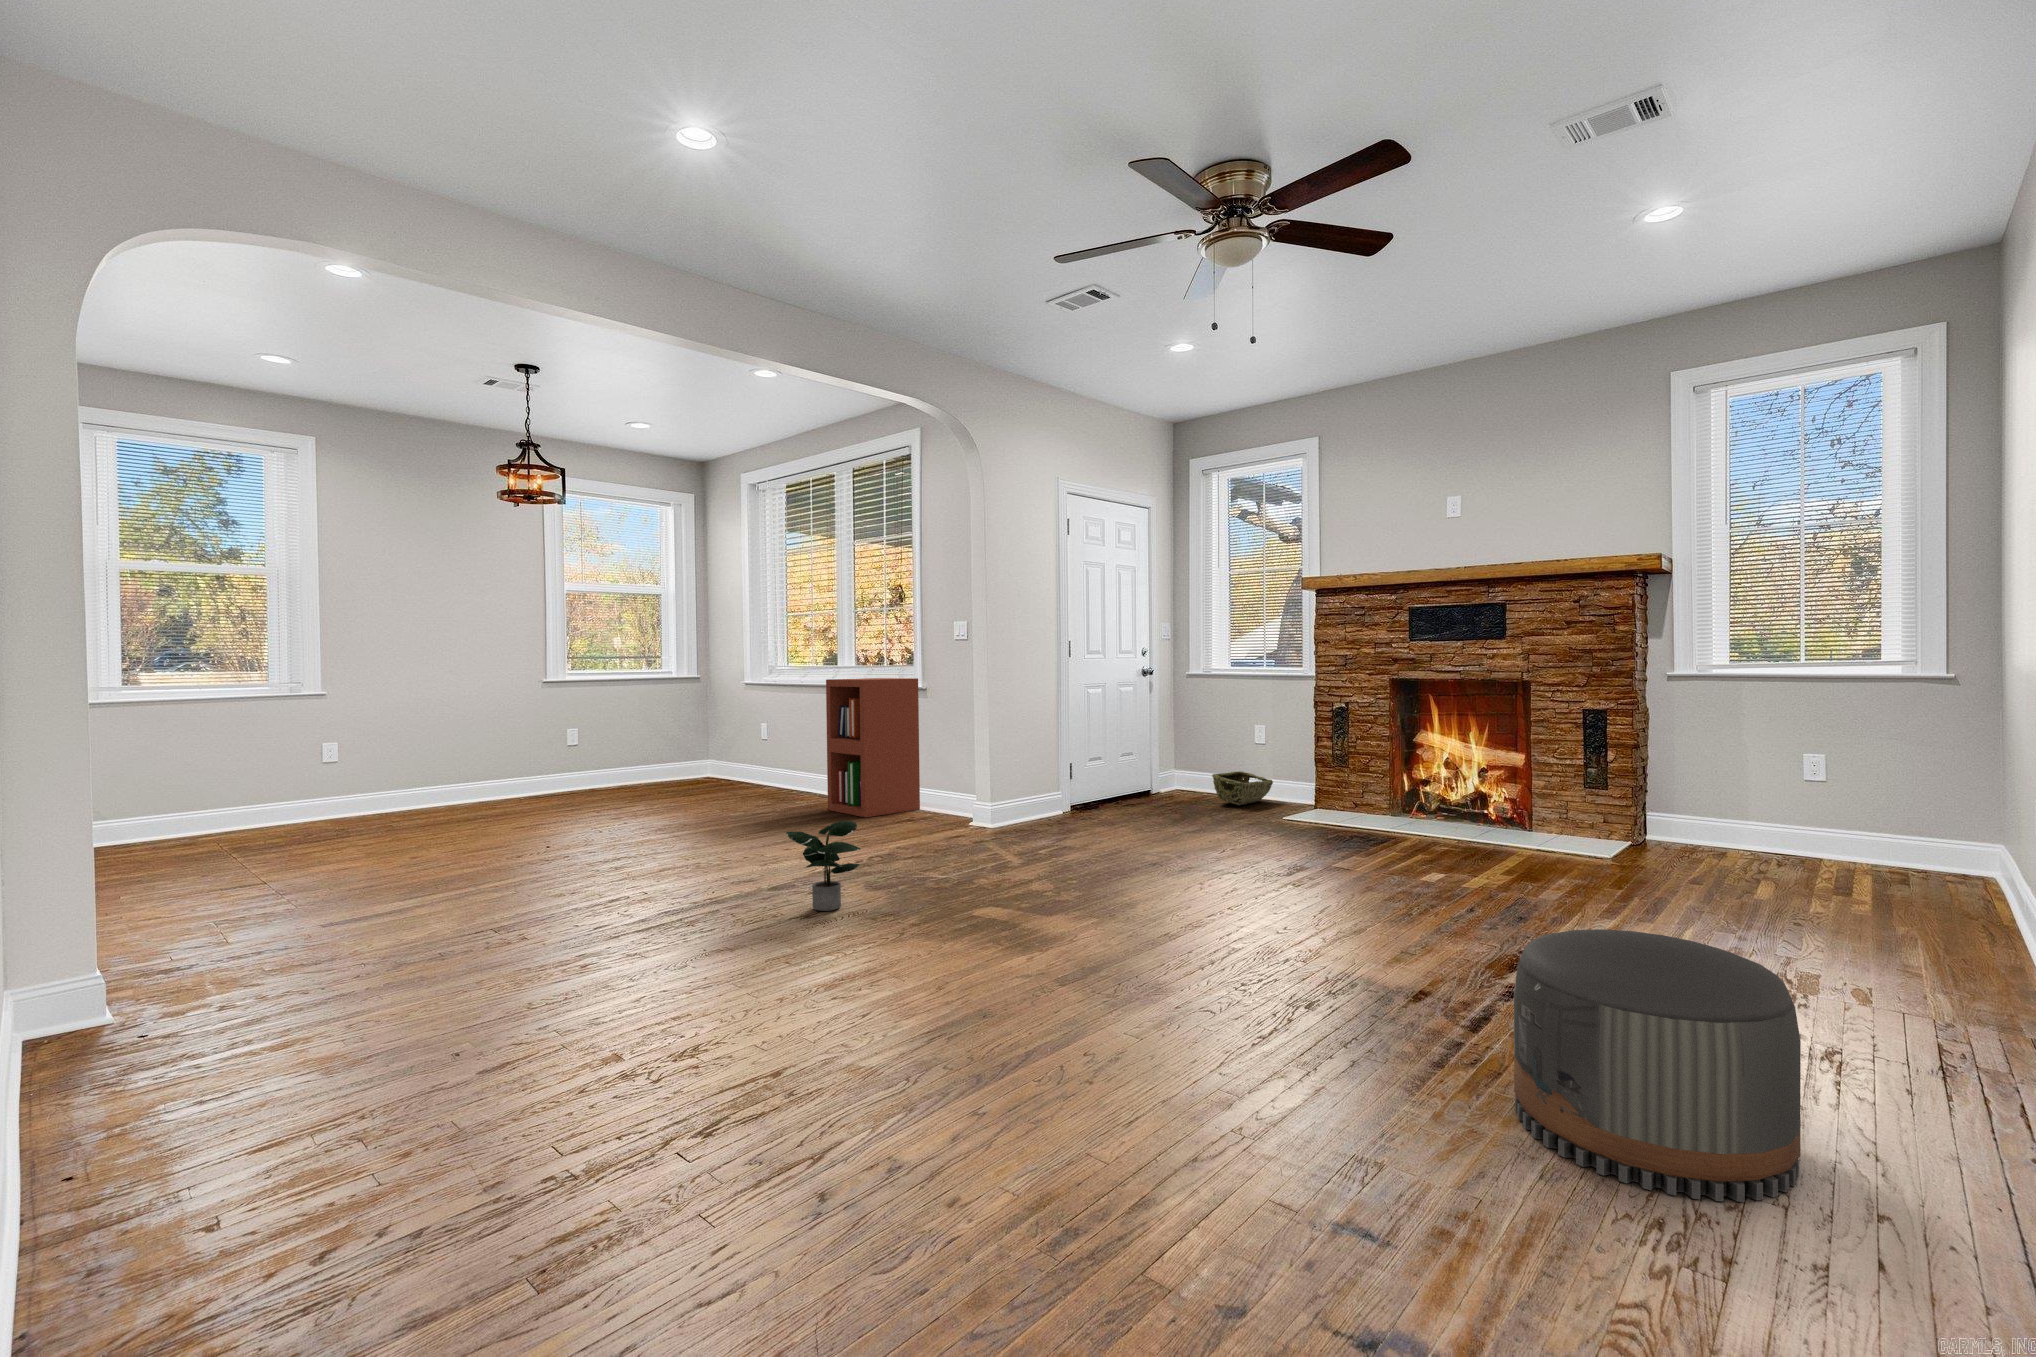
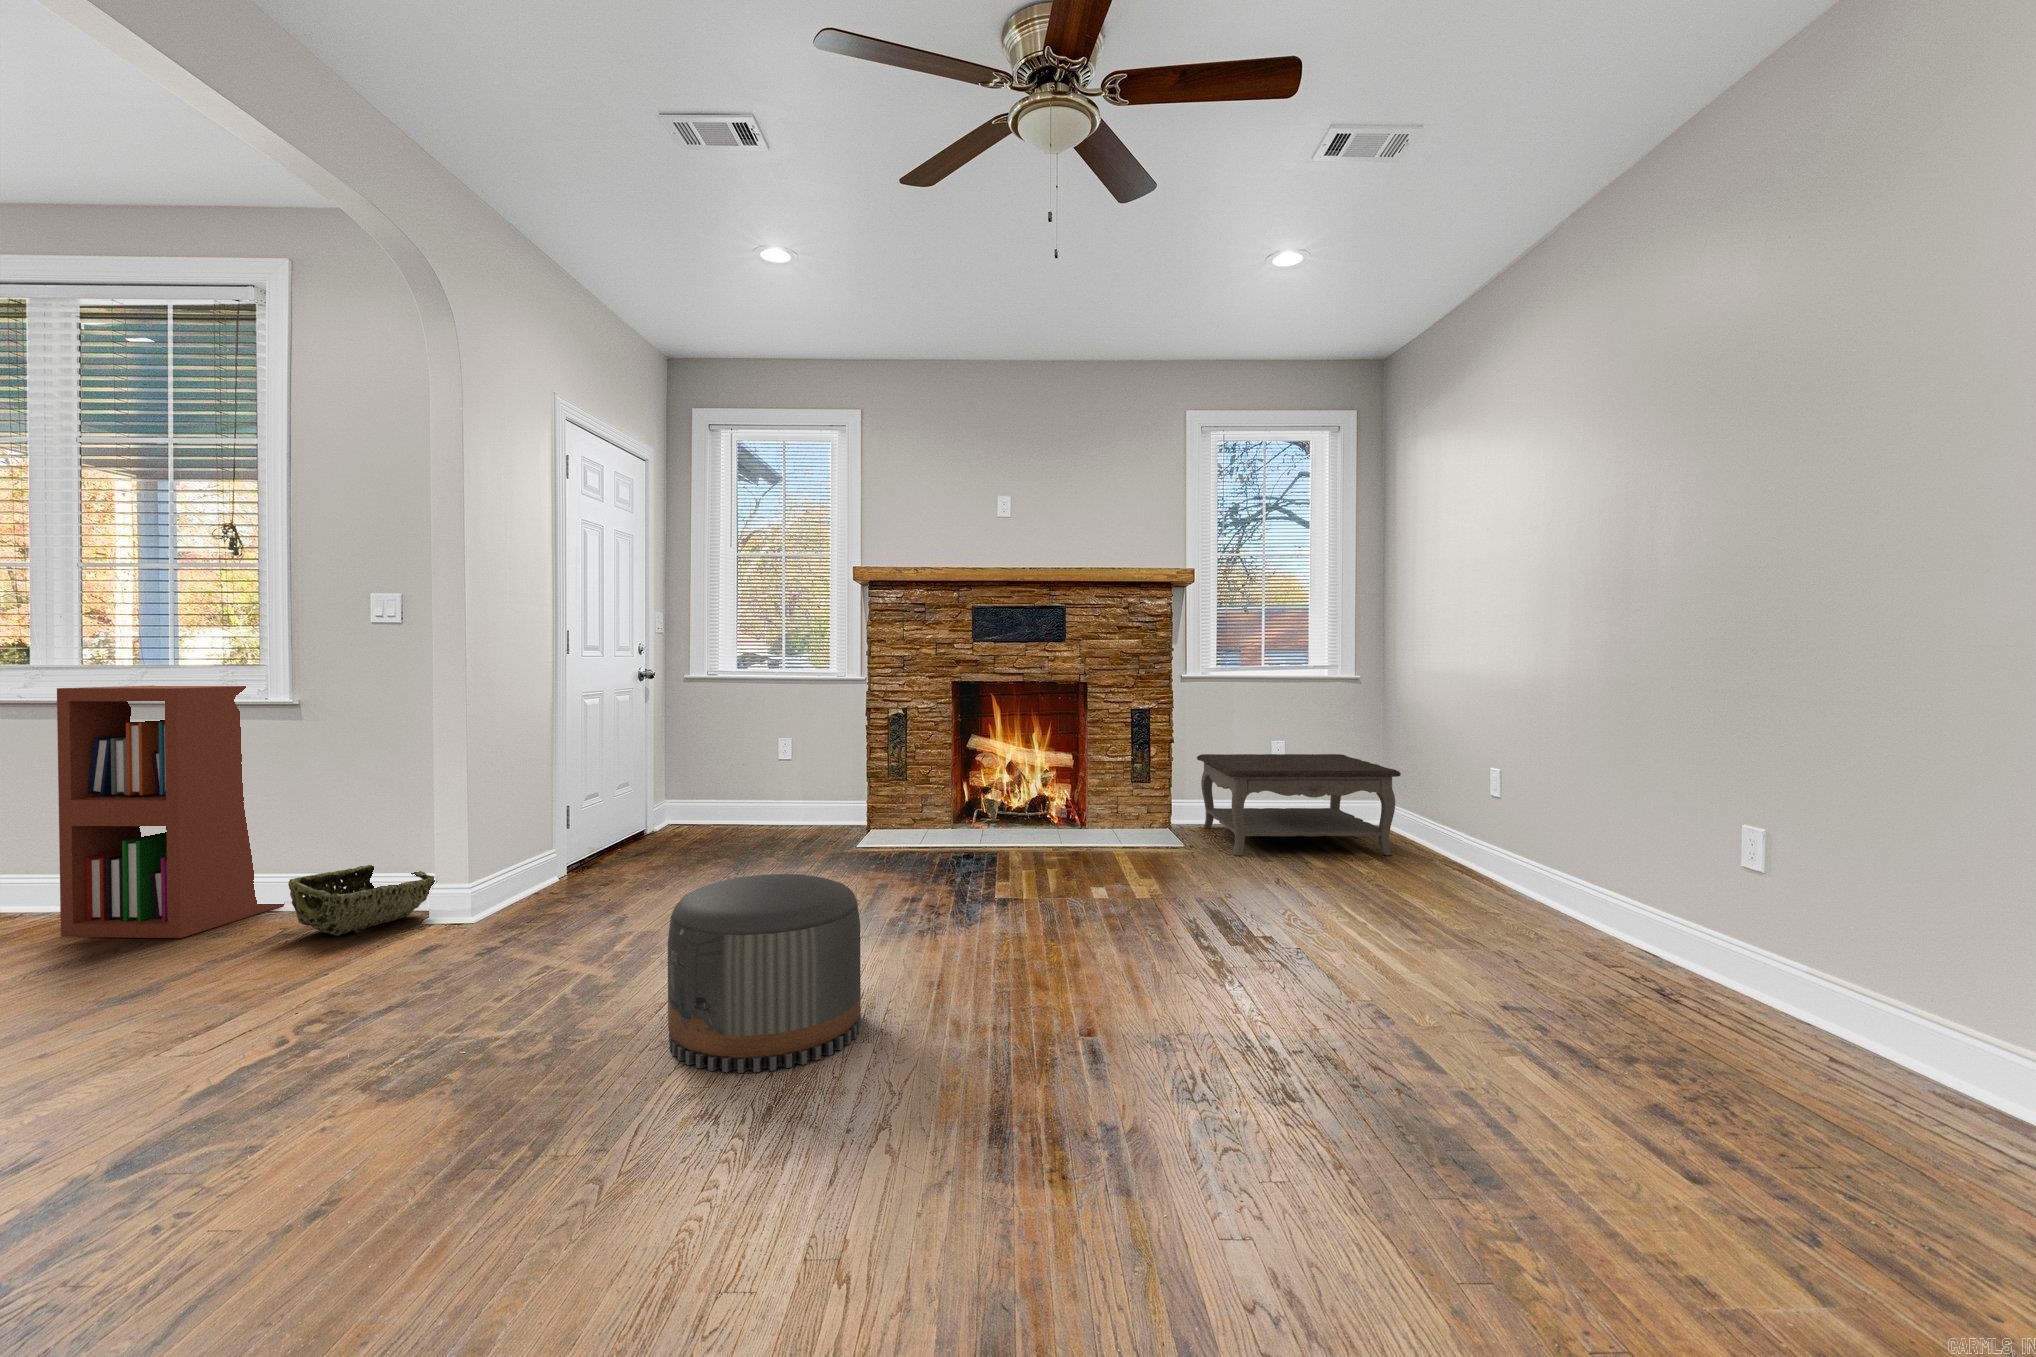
coffee table: none [1656,764,1930,906] -> present [1197,754,1401,856]
woven basket: present [1212,772,1273,805] -> present [288,865,435,936]
potted plant: present [786,821,860,911] -> none [242,961,443,1164]
pouf: present [1514,929,1801,1202] -> present [668,874,861,1073]

